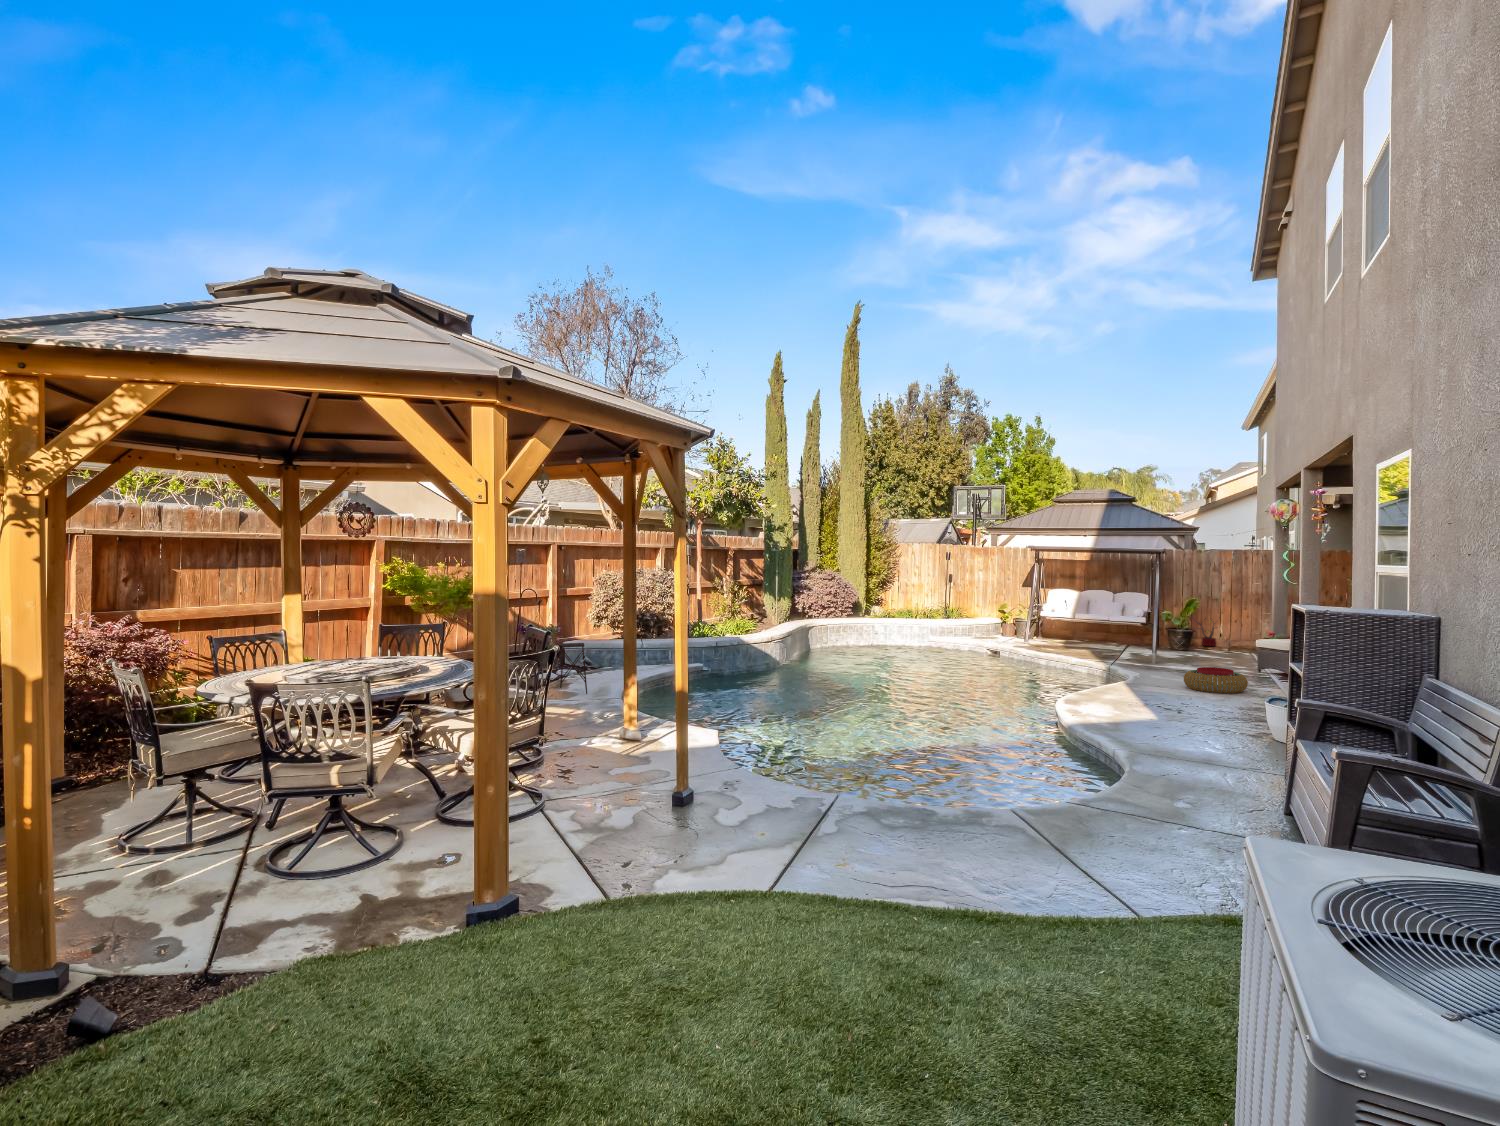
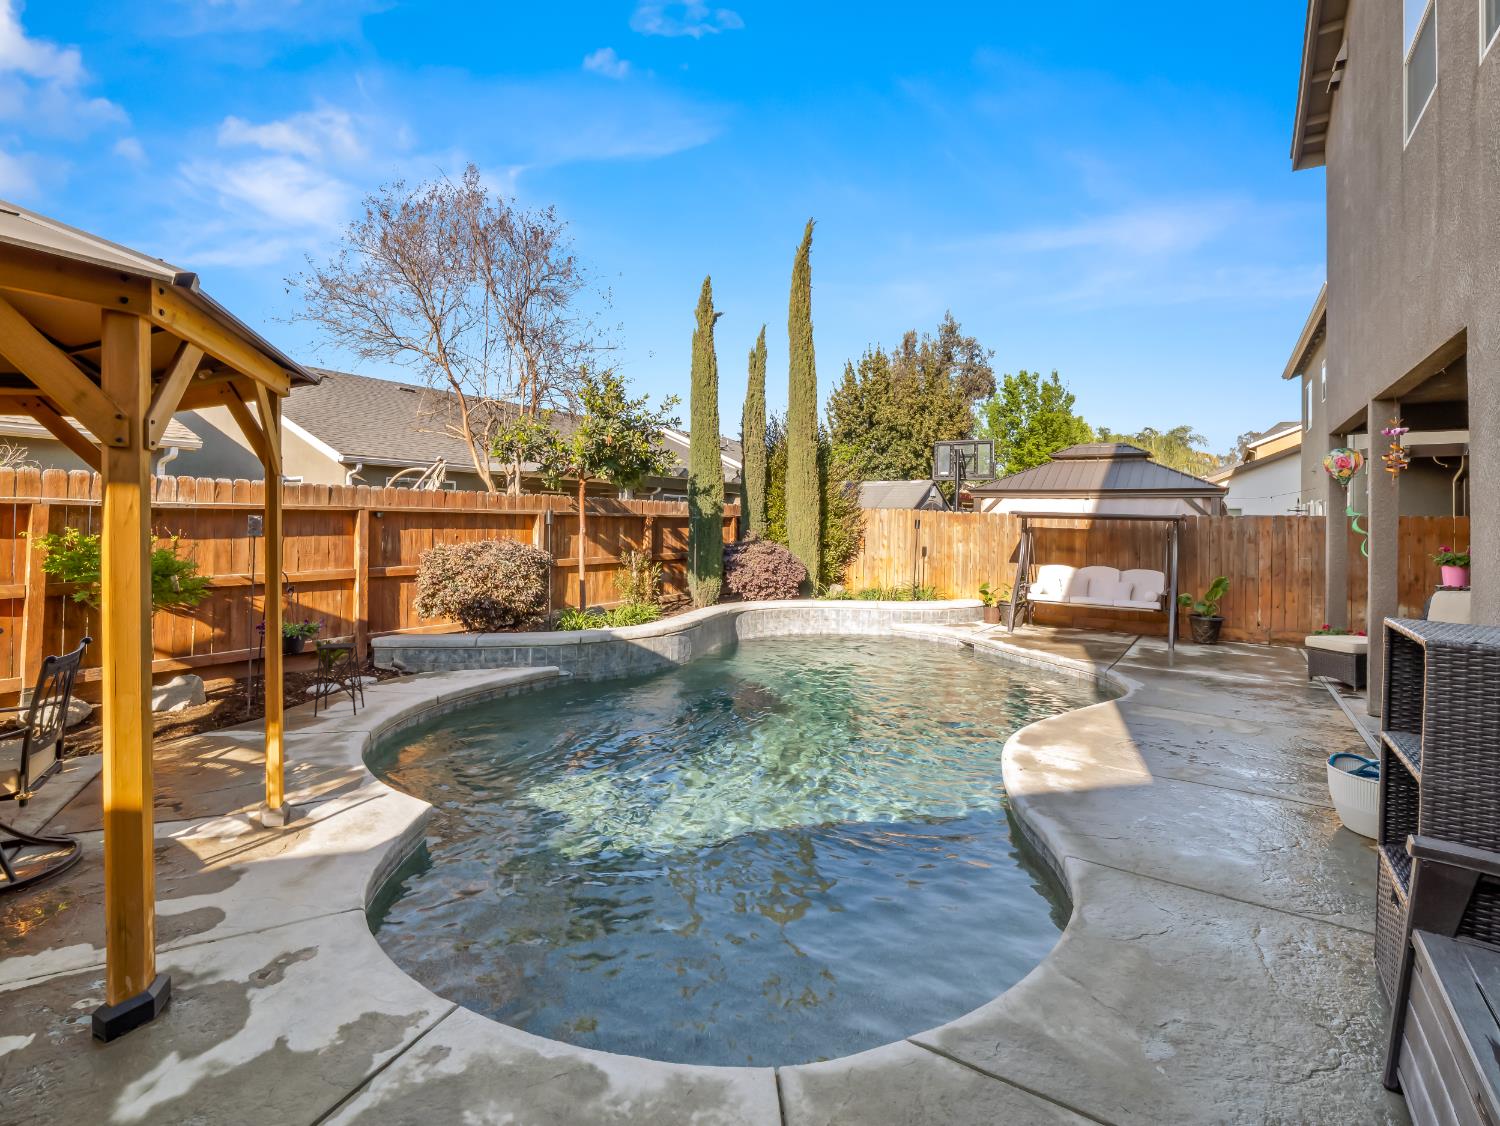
decorative plant: present [1200,624,1216,646] -> none [1214,598,1266,638]
pouf: present [1184,667,1248,693] -> none [1201,674,1291,713]

